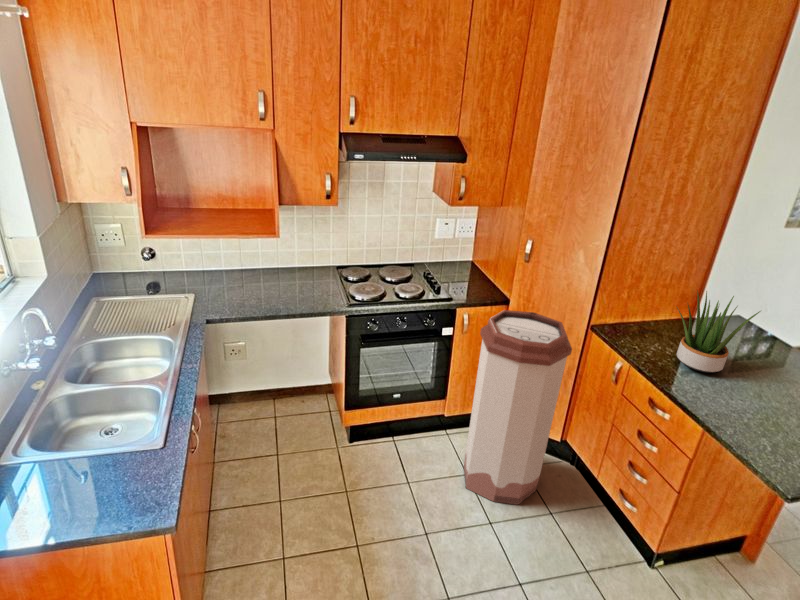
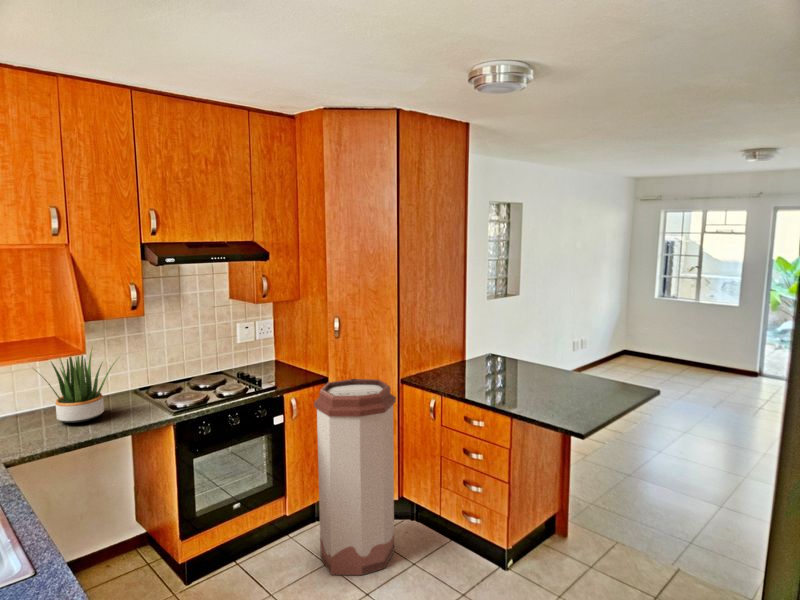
potted plant: present [677,291,760,373] -> present [34,349,117,423]

